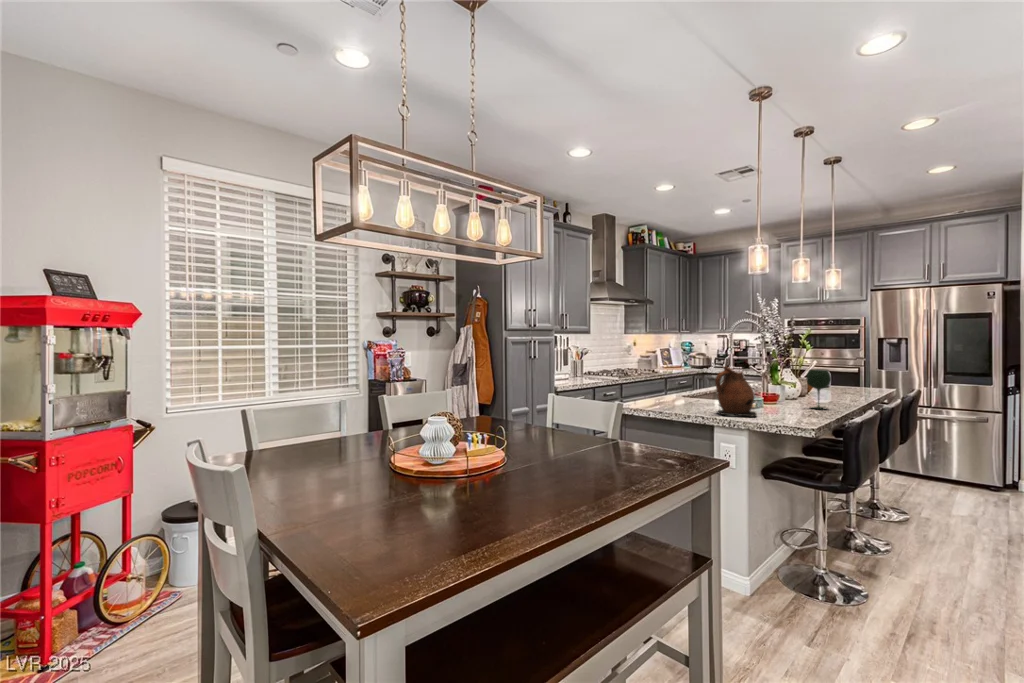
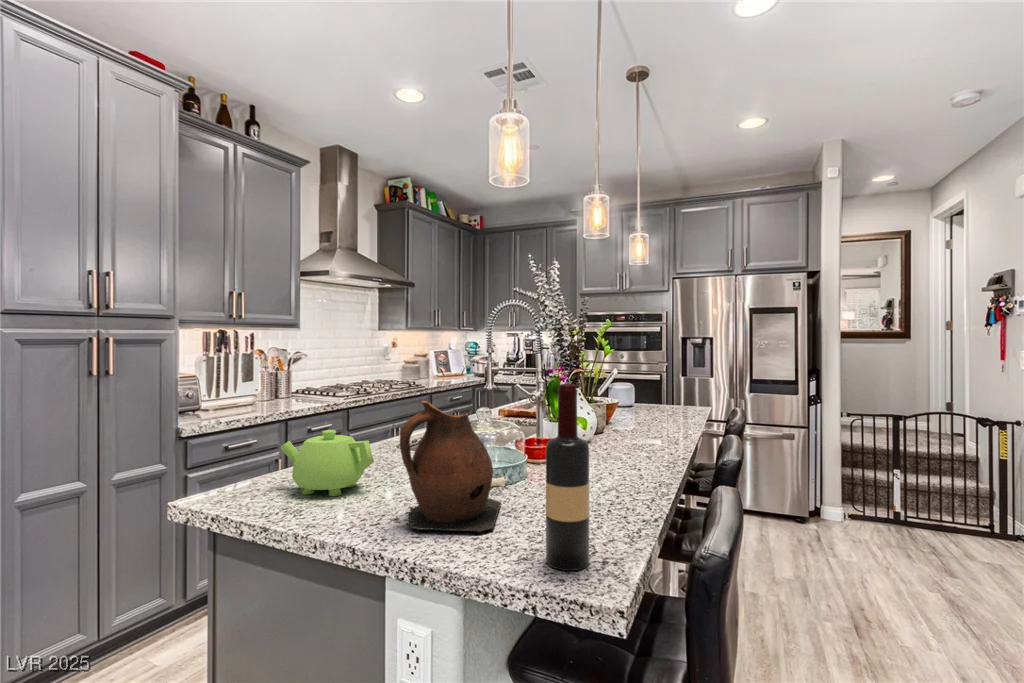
wine bottle: none [783,358,801,424] -> present [546,384,589,571]
wine glass: present [806,369,831,409] -> none [604,393,645,474]
teapot: none [647,381,691,408] -> present [280,430,374,496]

